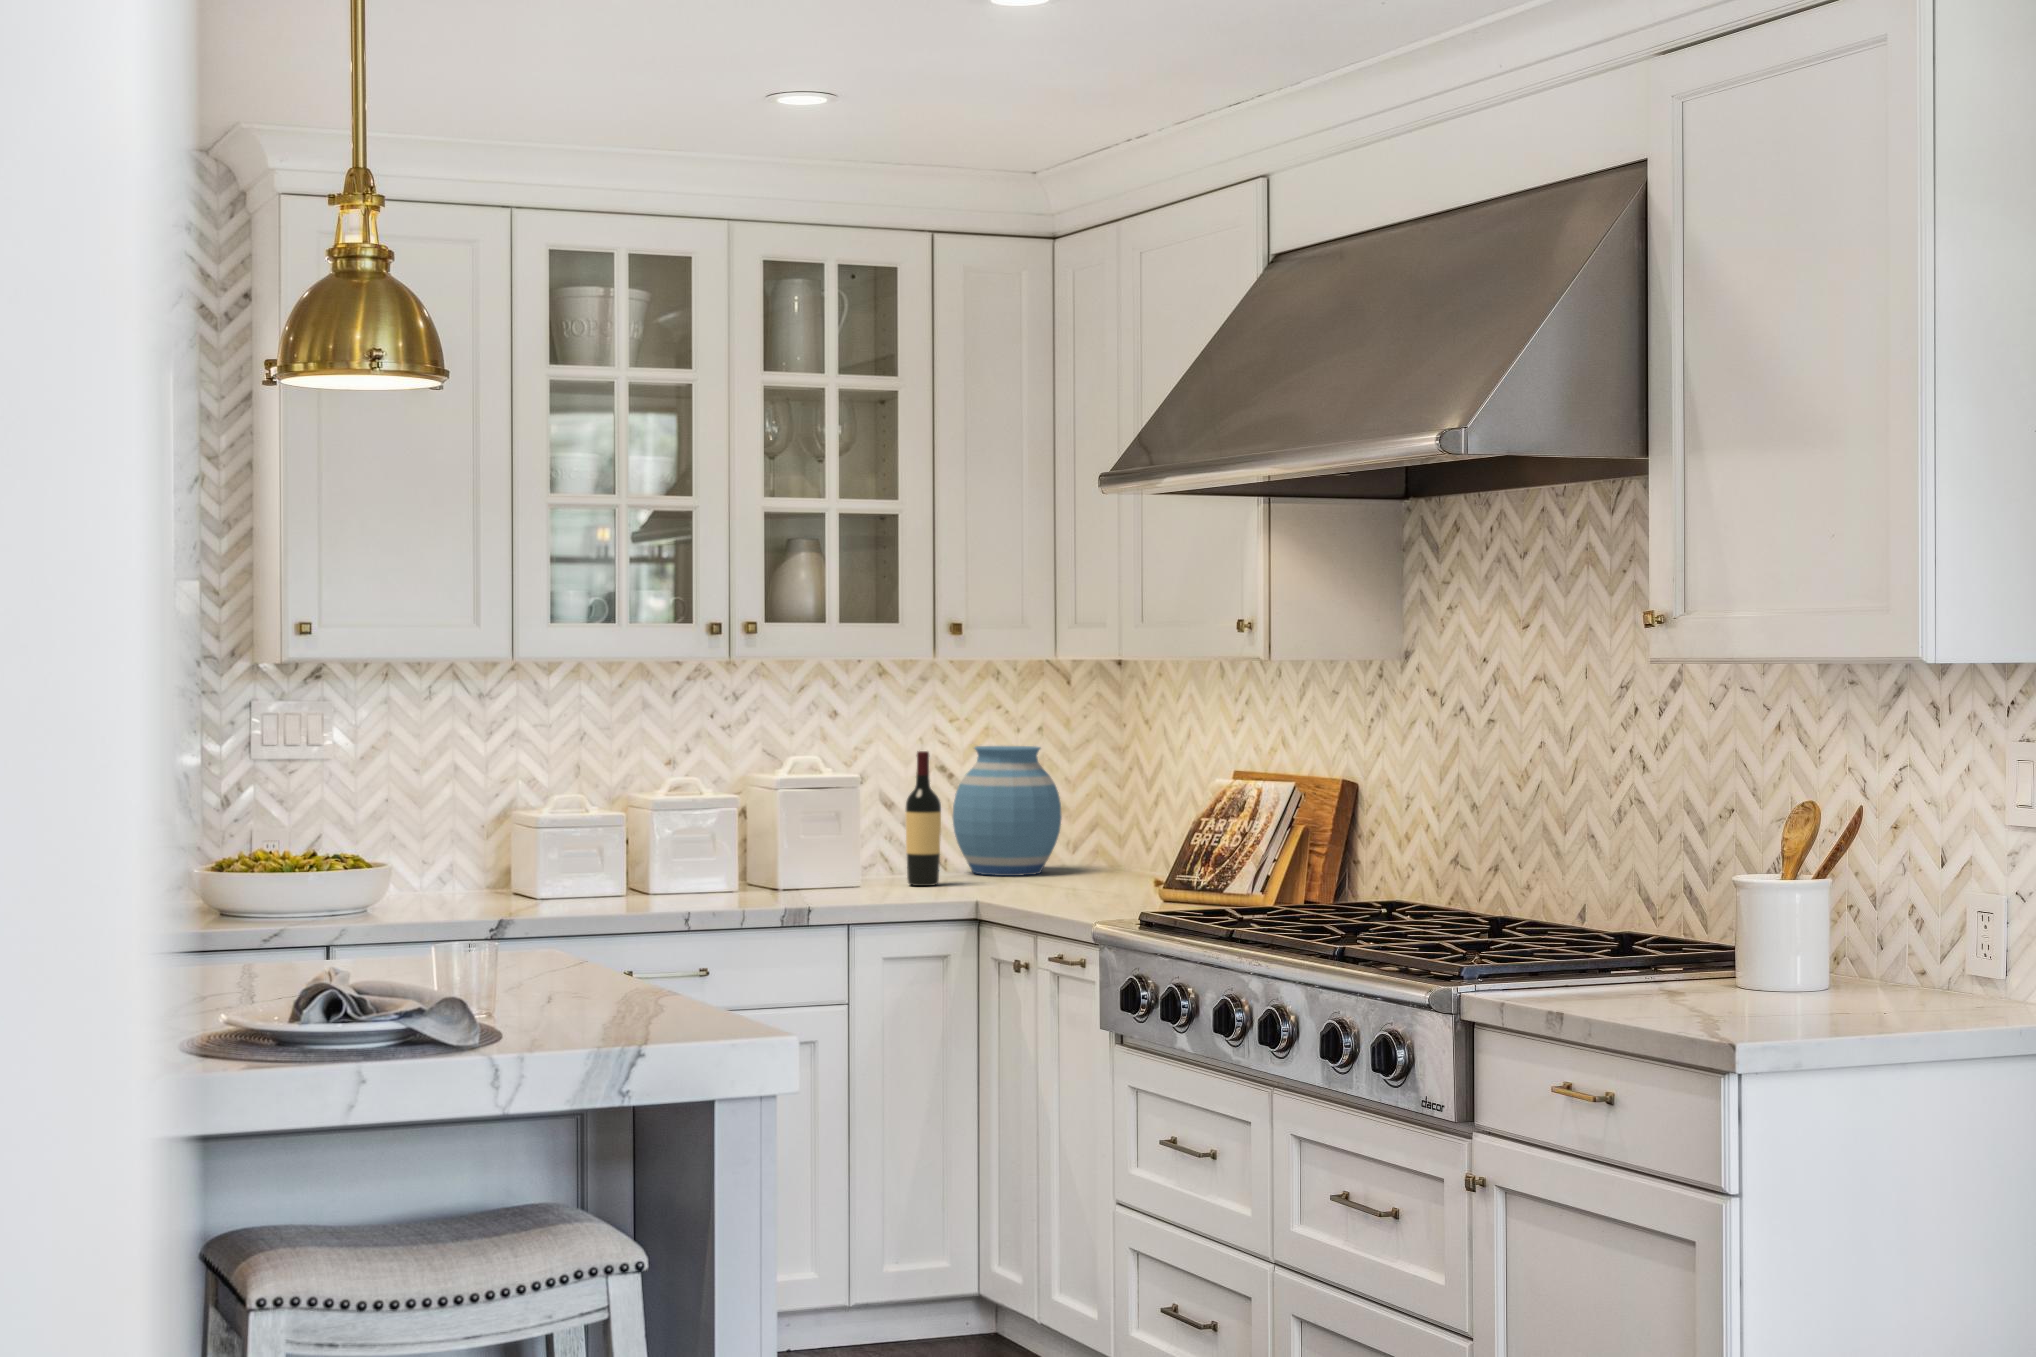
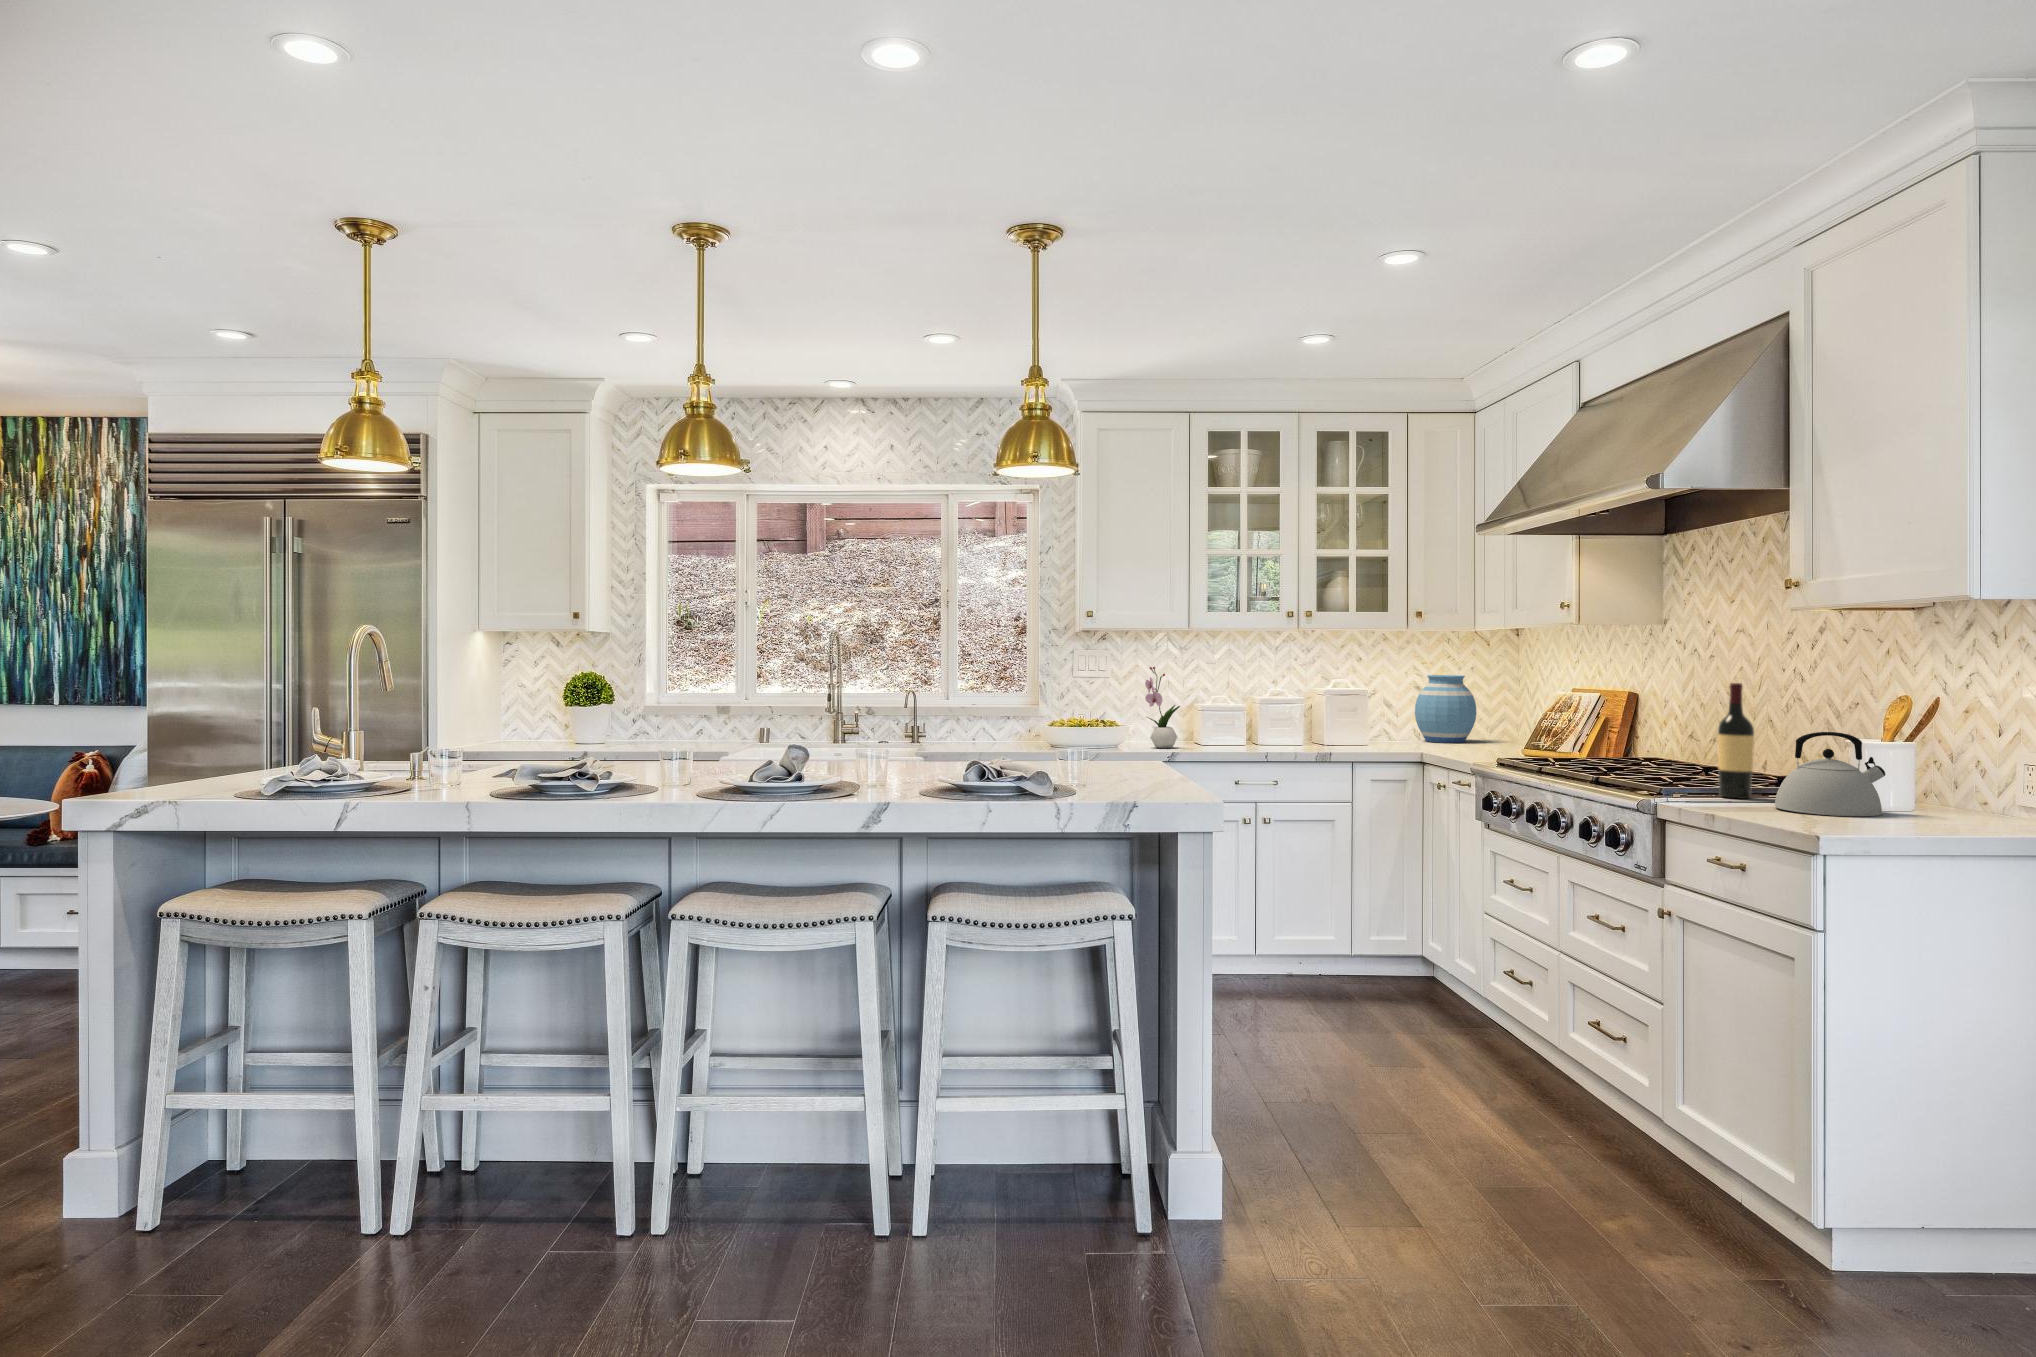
flower arrangement: none [420,738,499,914] -> present [1145,667,1180,748]
wine bottle: present [906,751,941,886] -> present [1718,683,1754,798]
kettle: none [1685,869,1860,1029] -> present [1774,732,1885,816]

